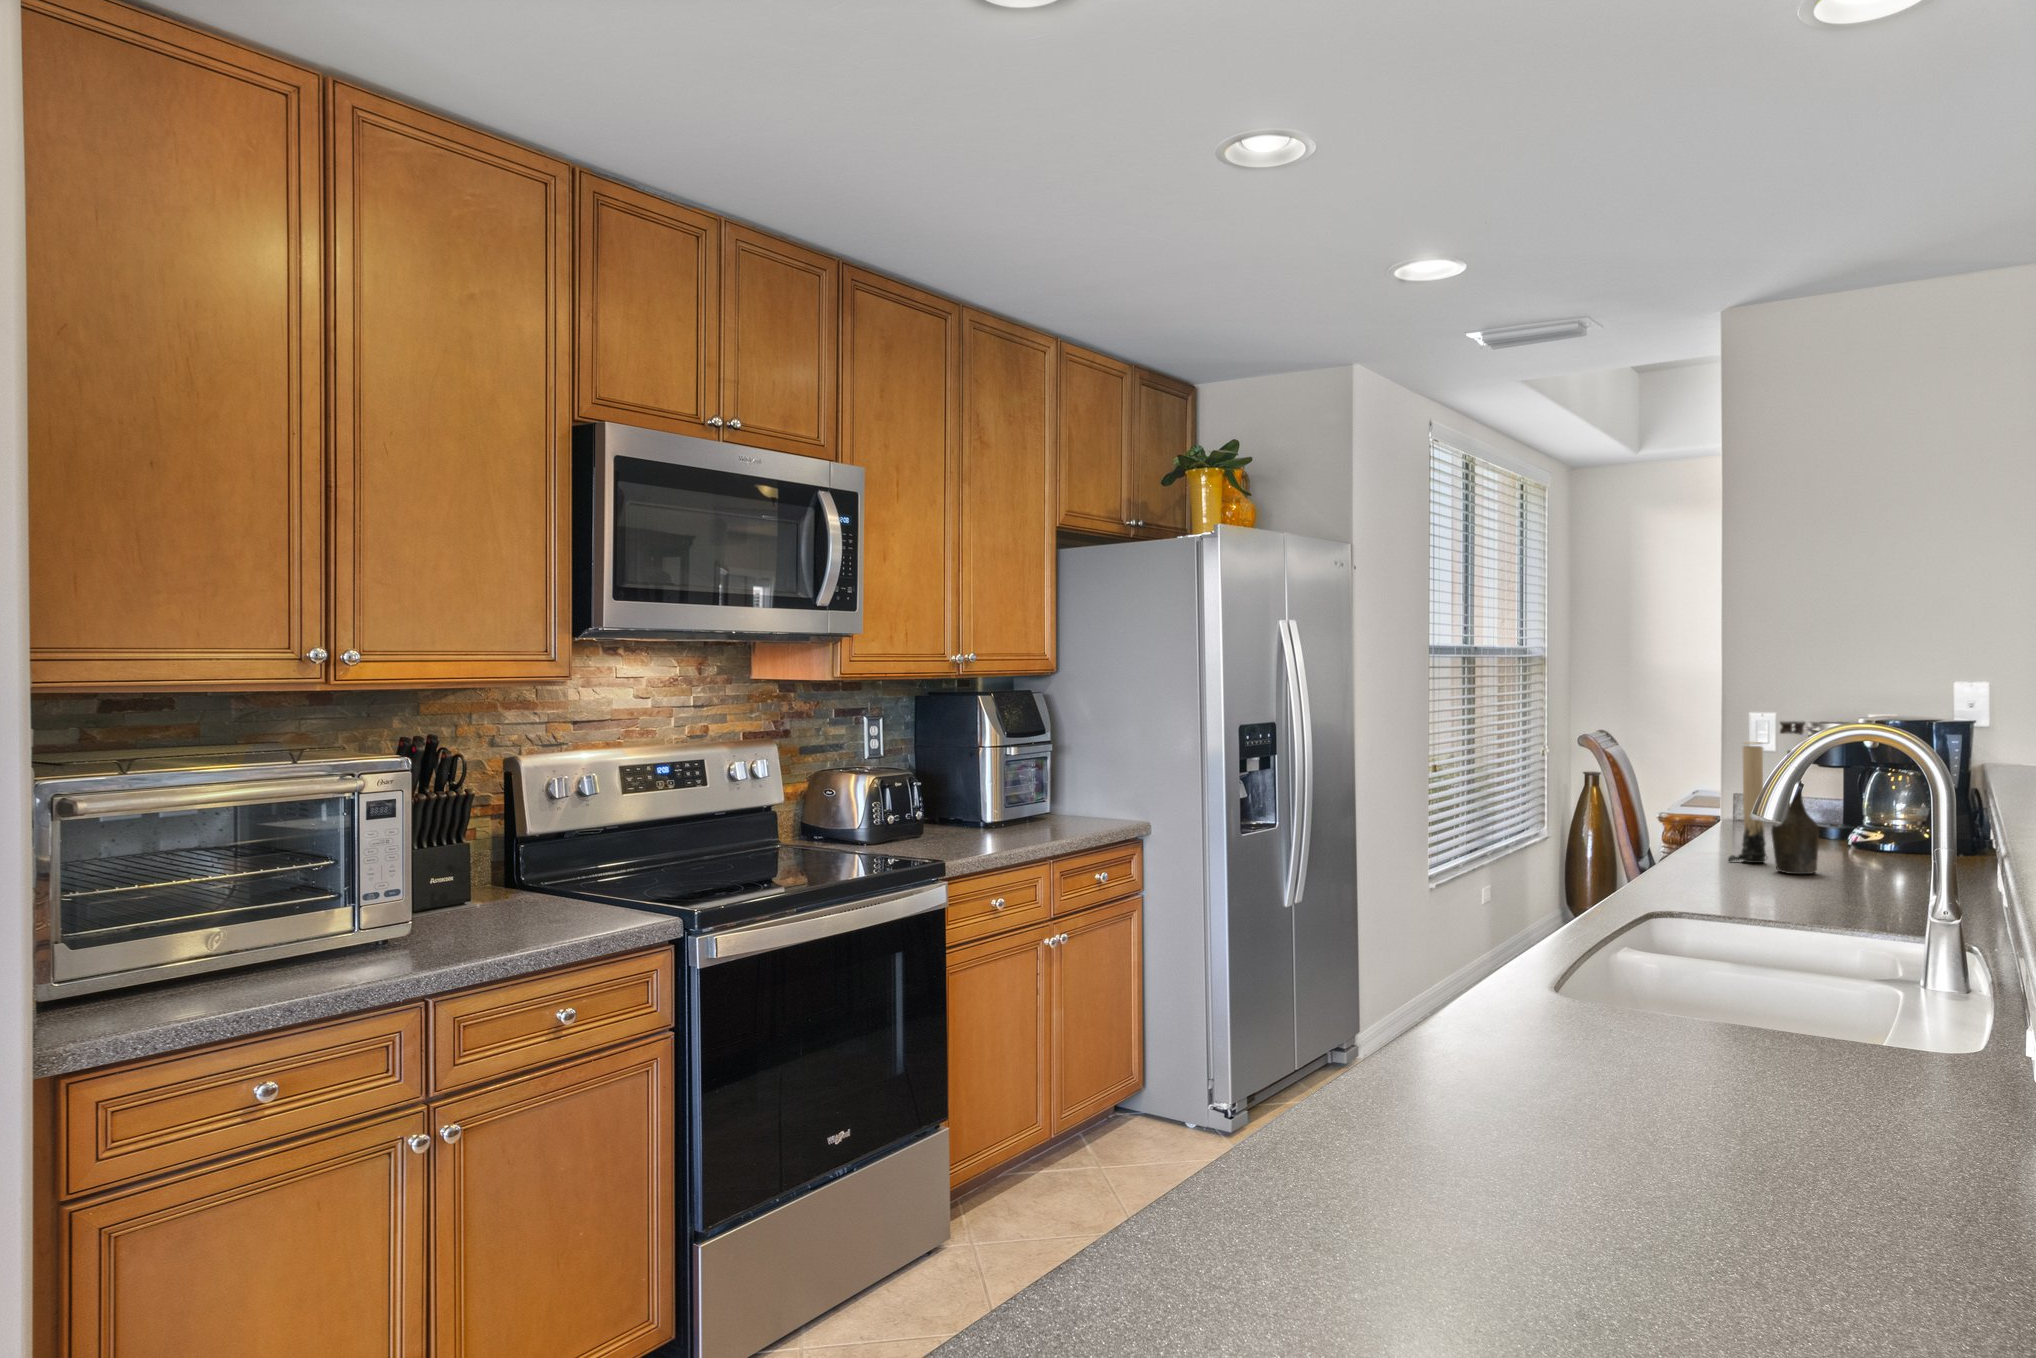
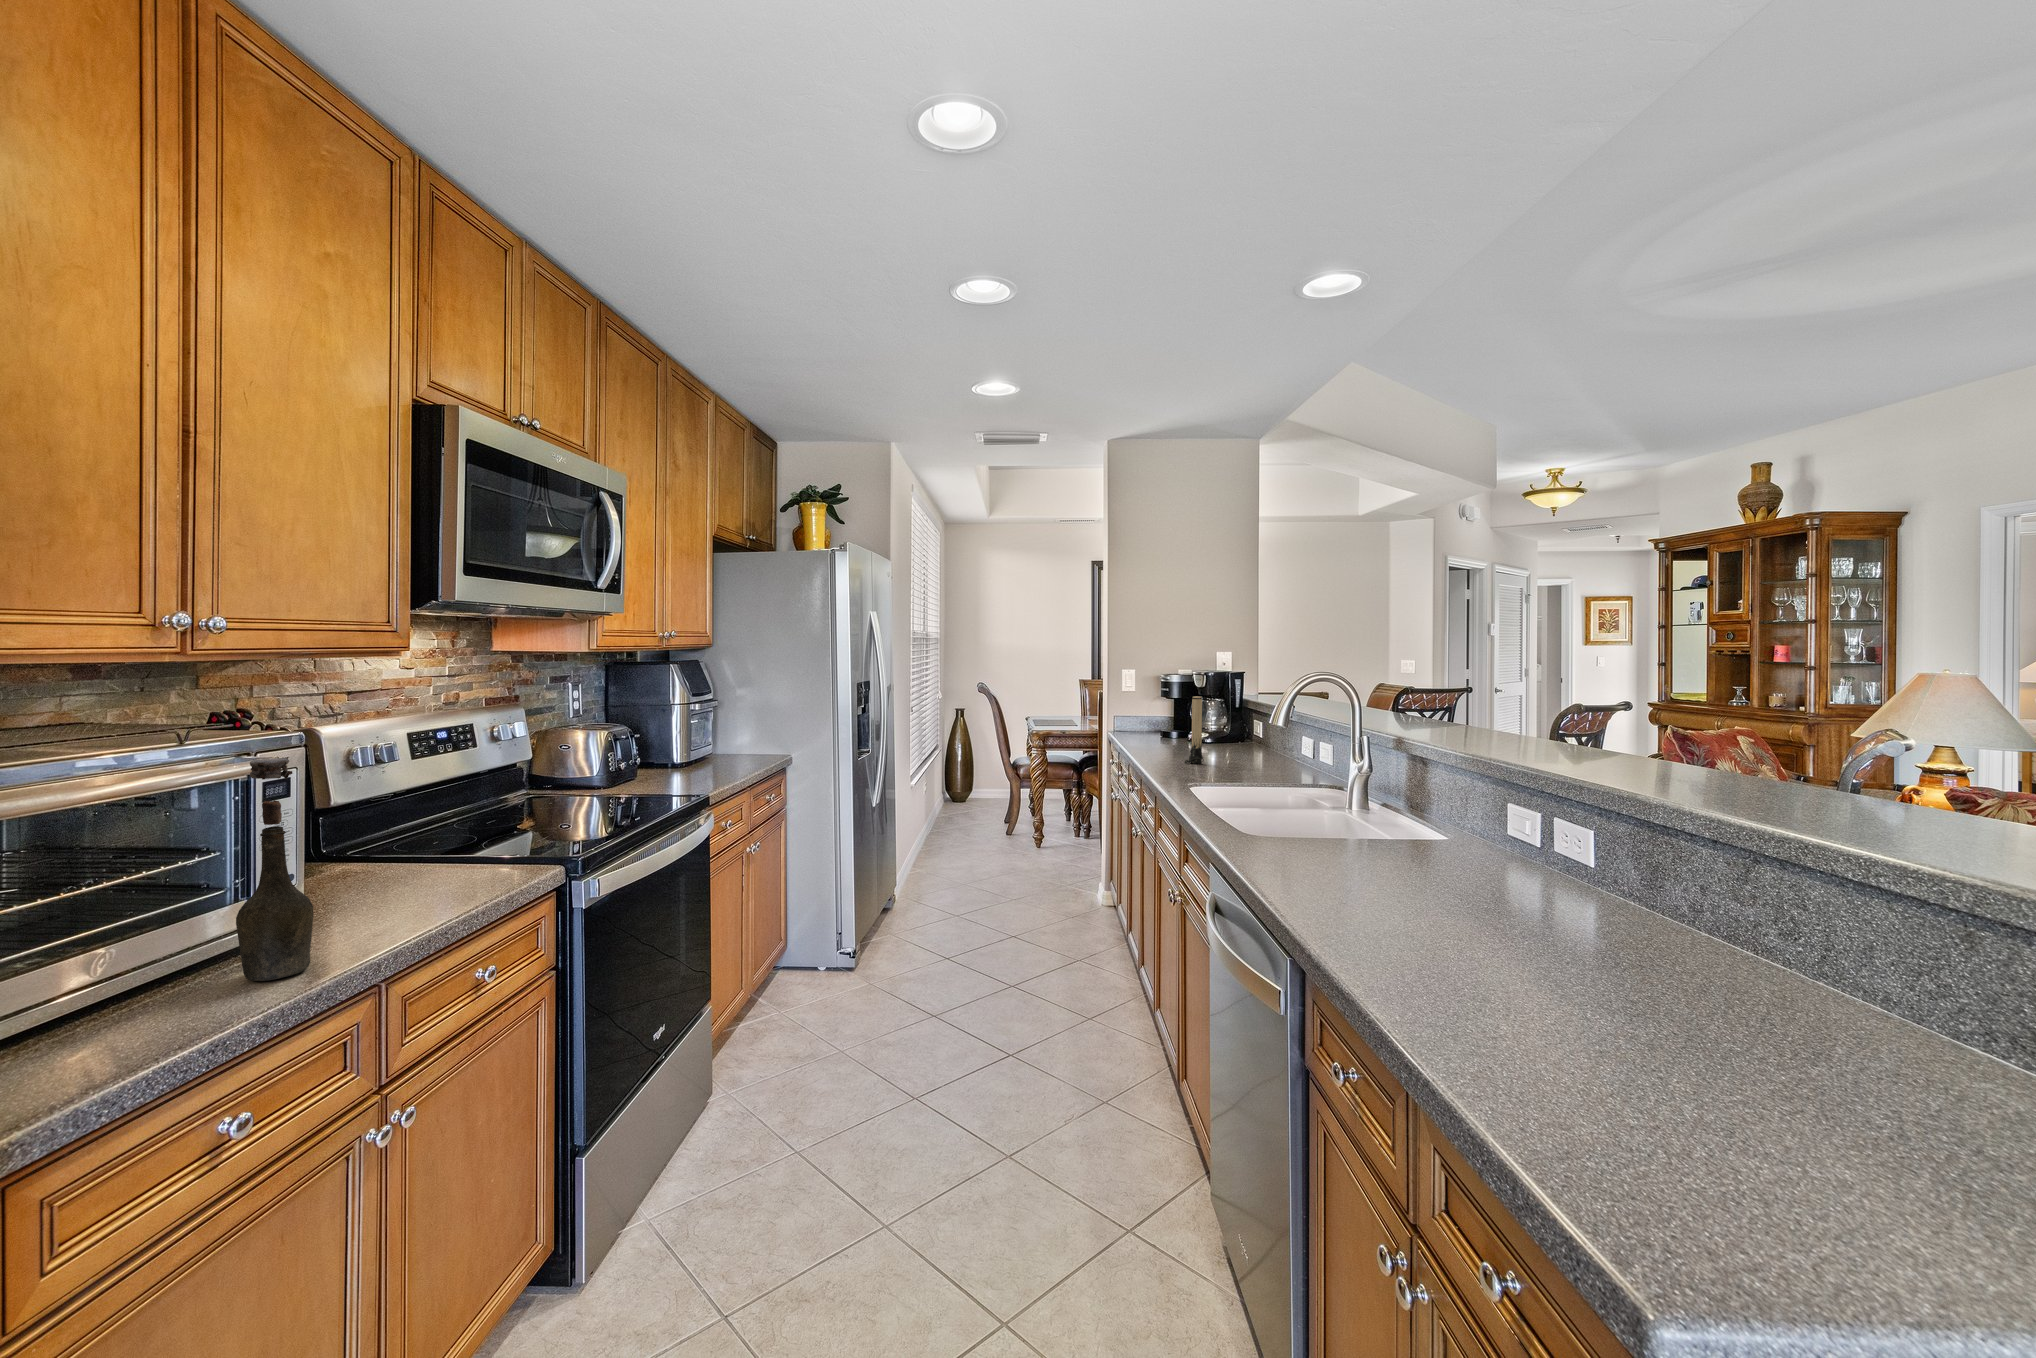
bottle: present [1771,721,1819,874] -> present [236,758,313,981]

